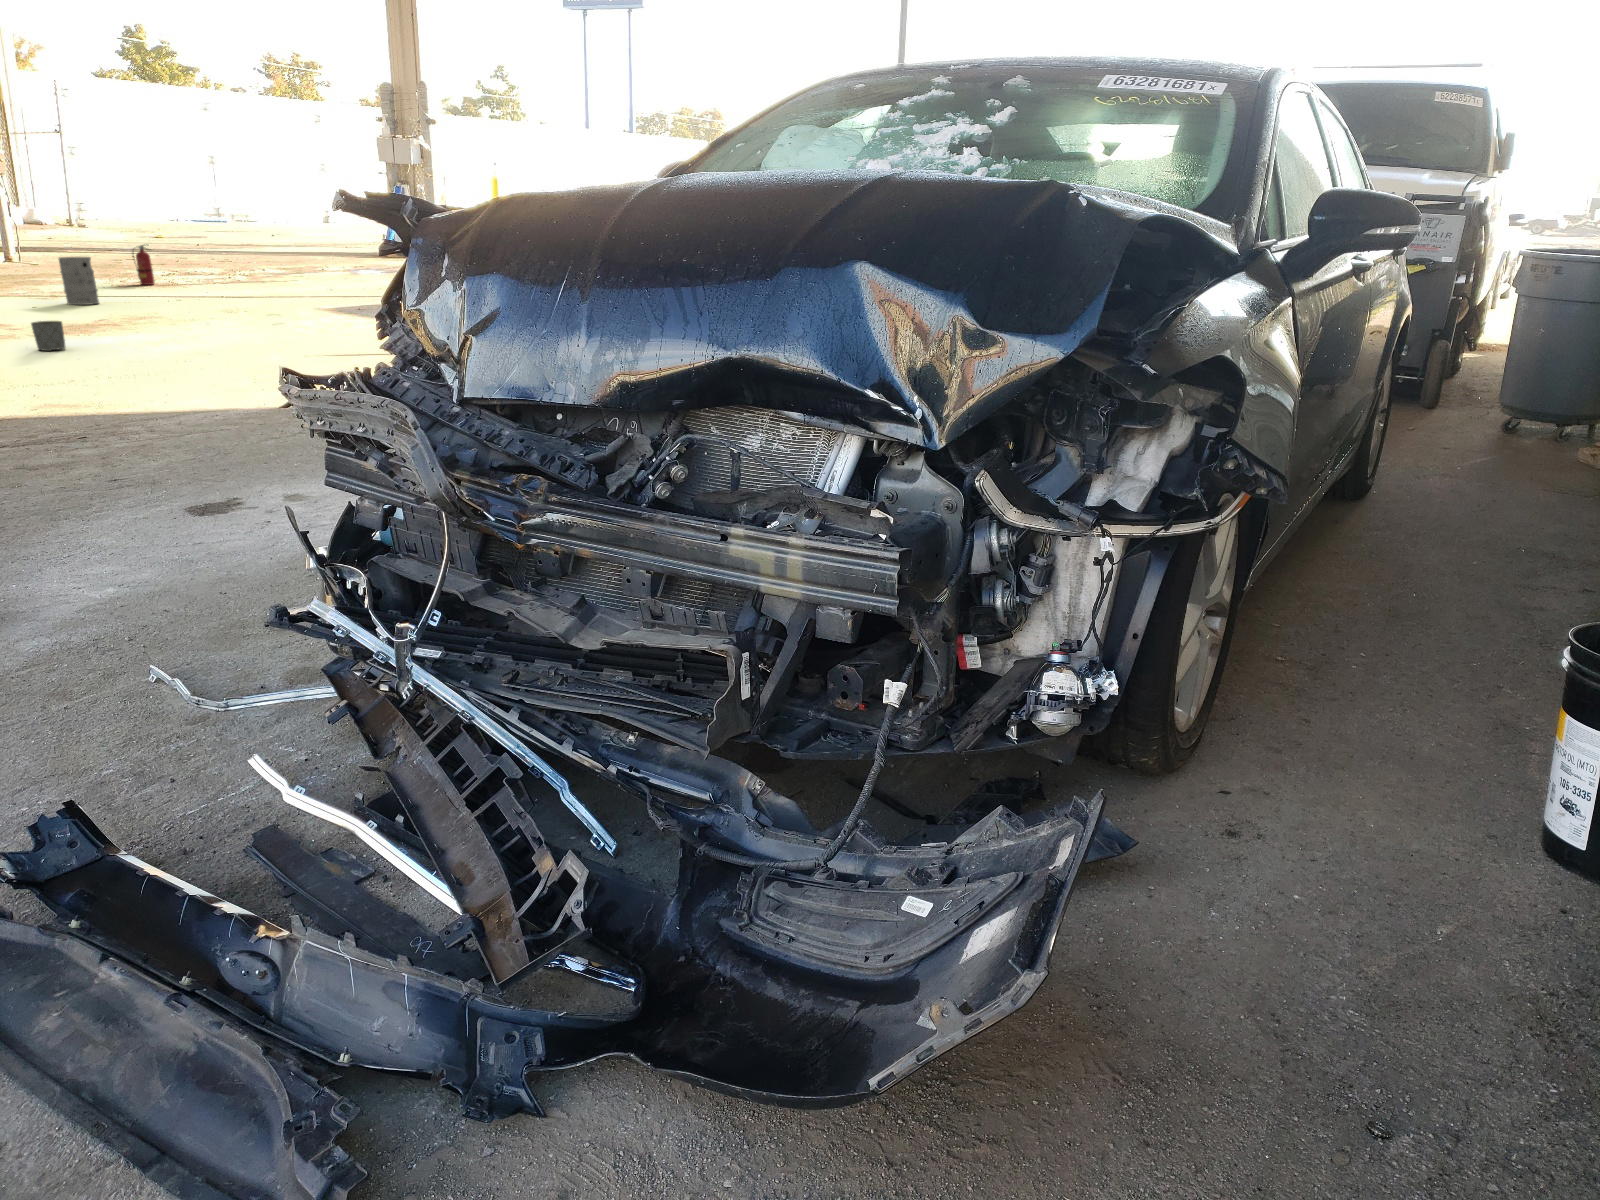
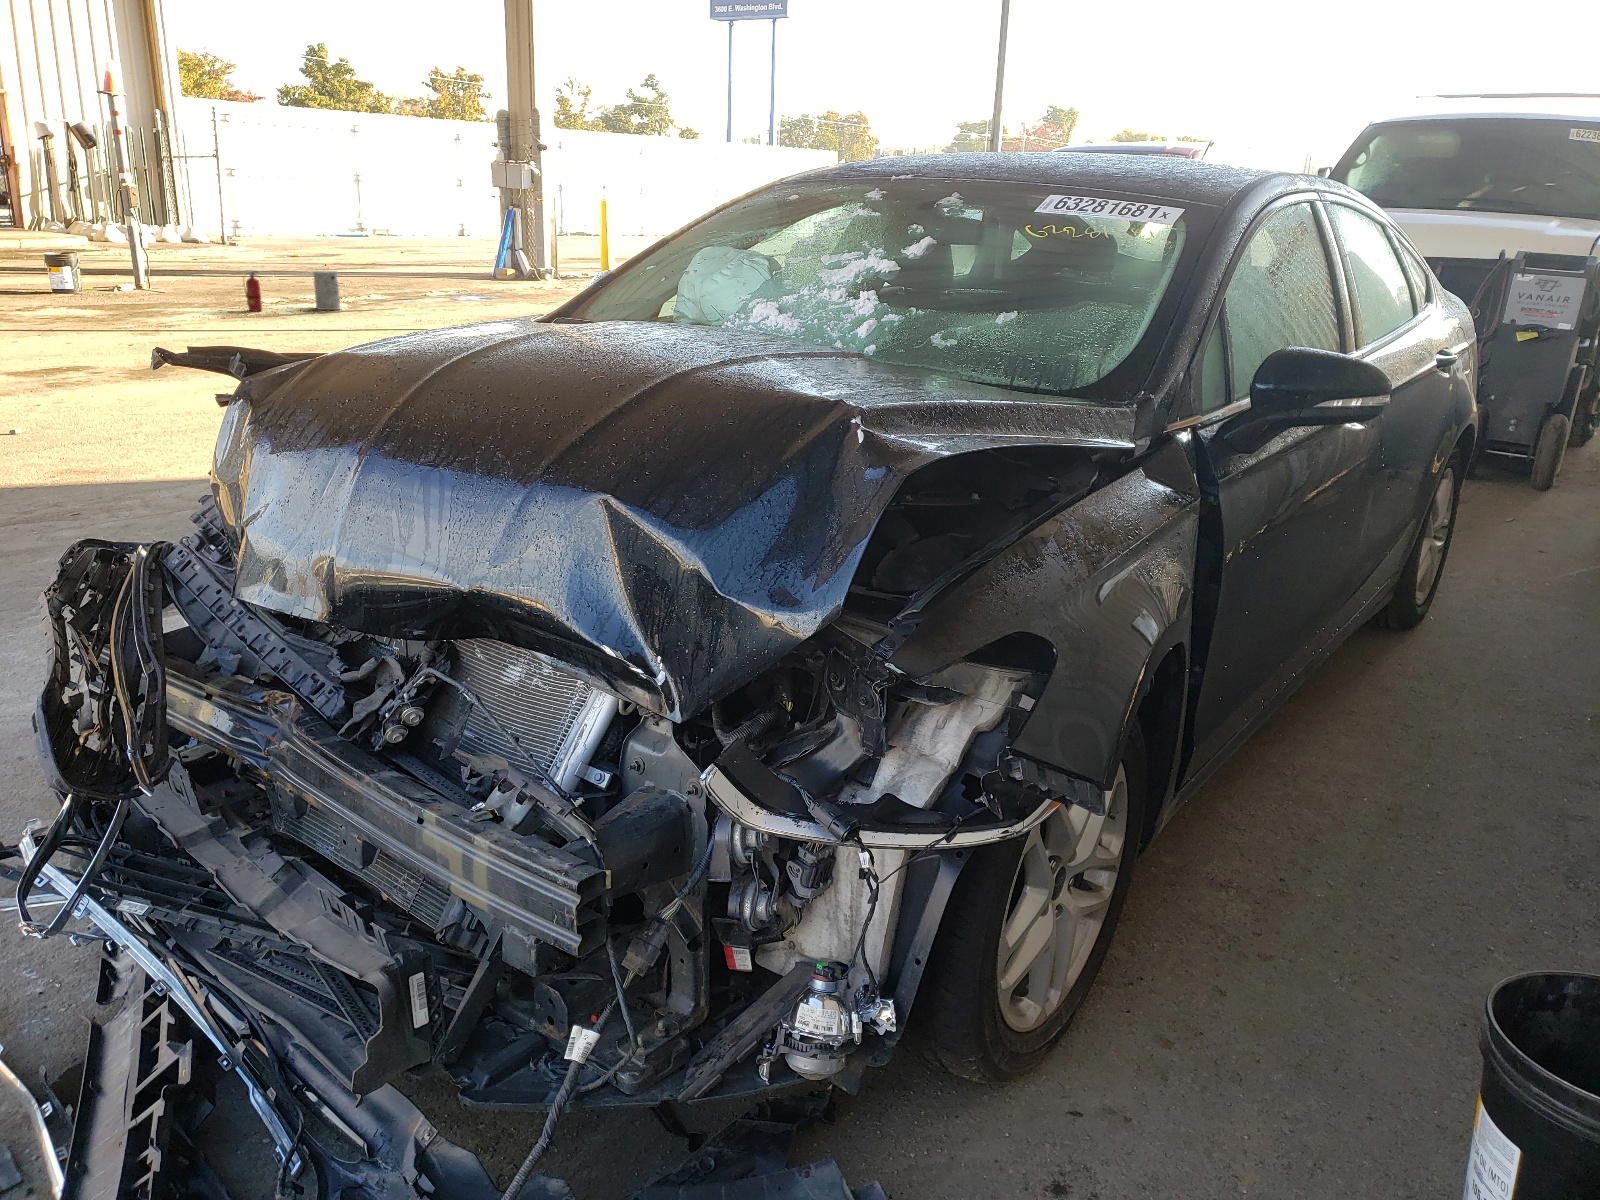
trash can: present [58,257,99,305] -> present [314,271,340,310]
planter: present [31,321,66,351] -> none [102,354,135,385]

